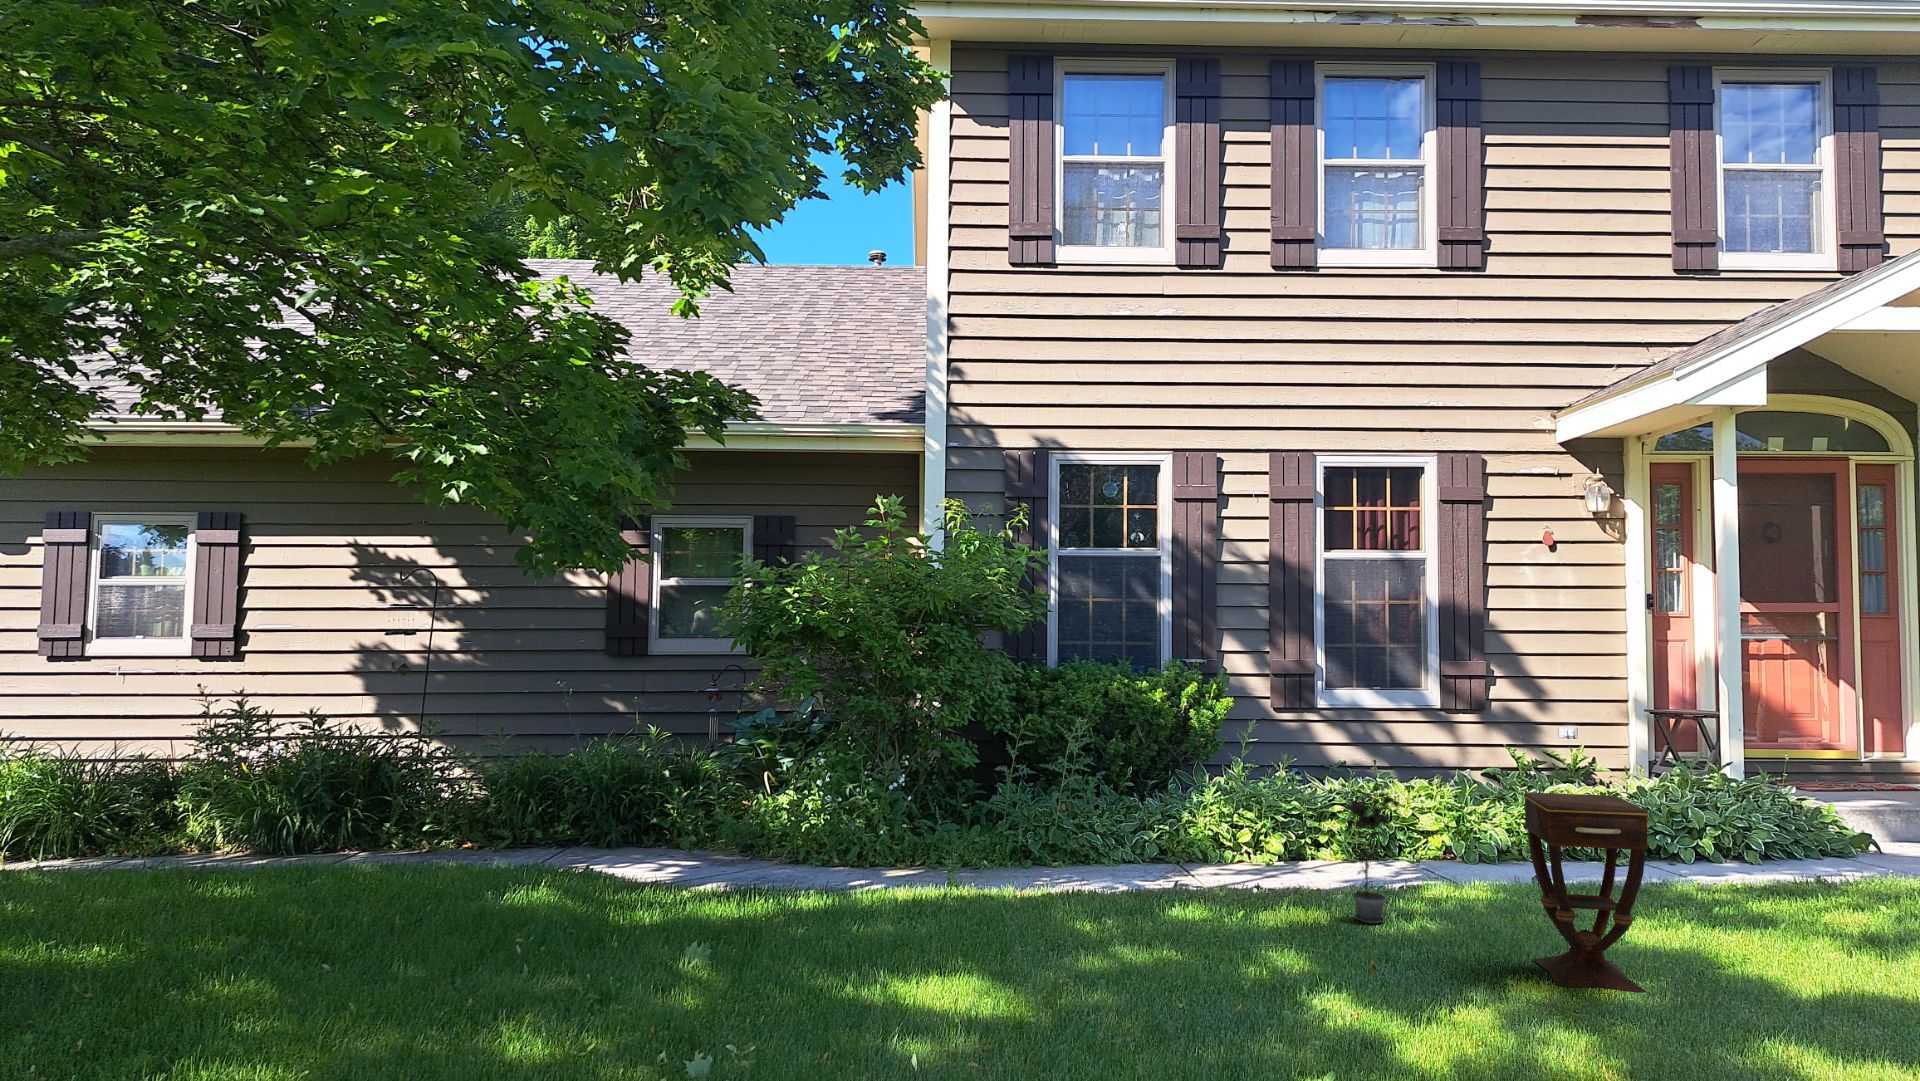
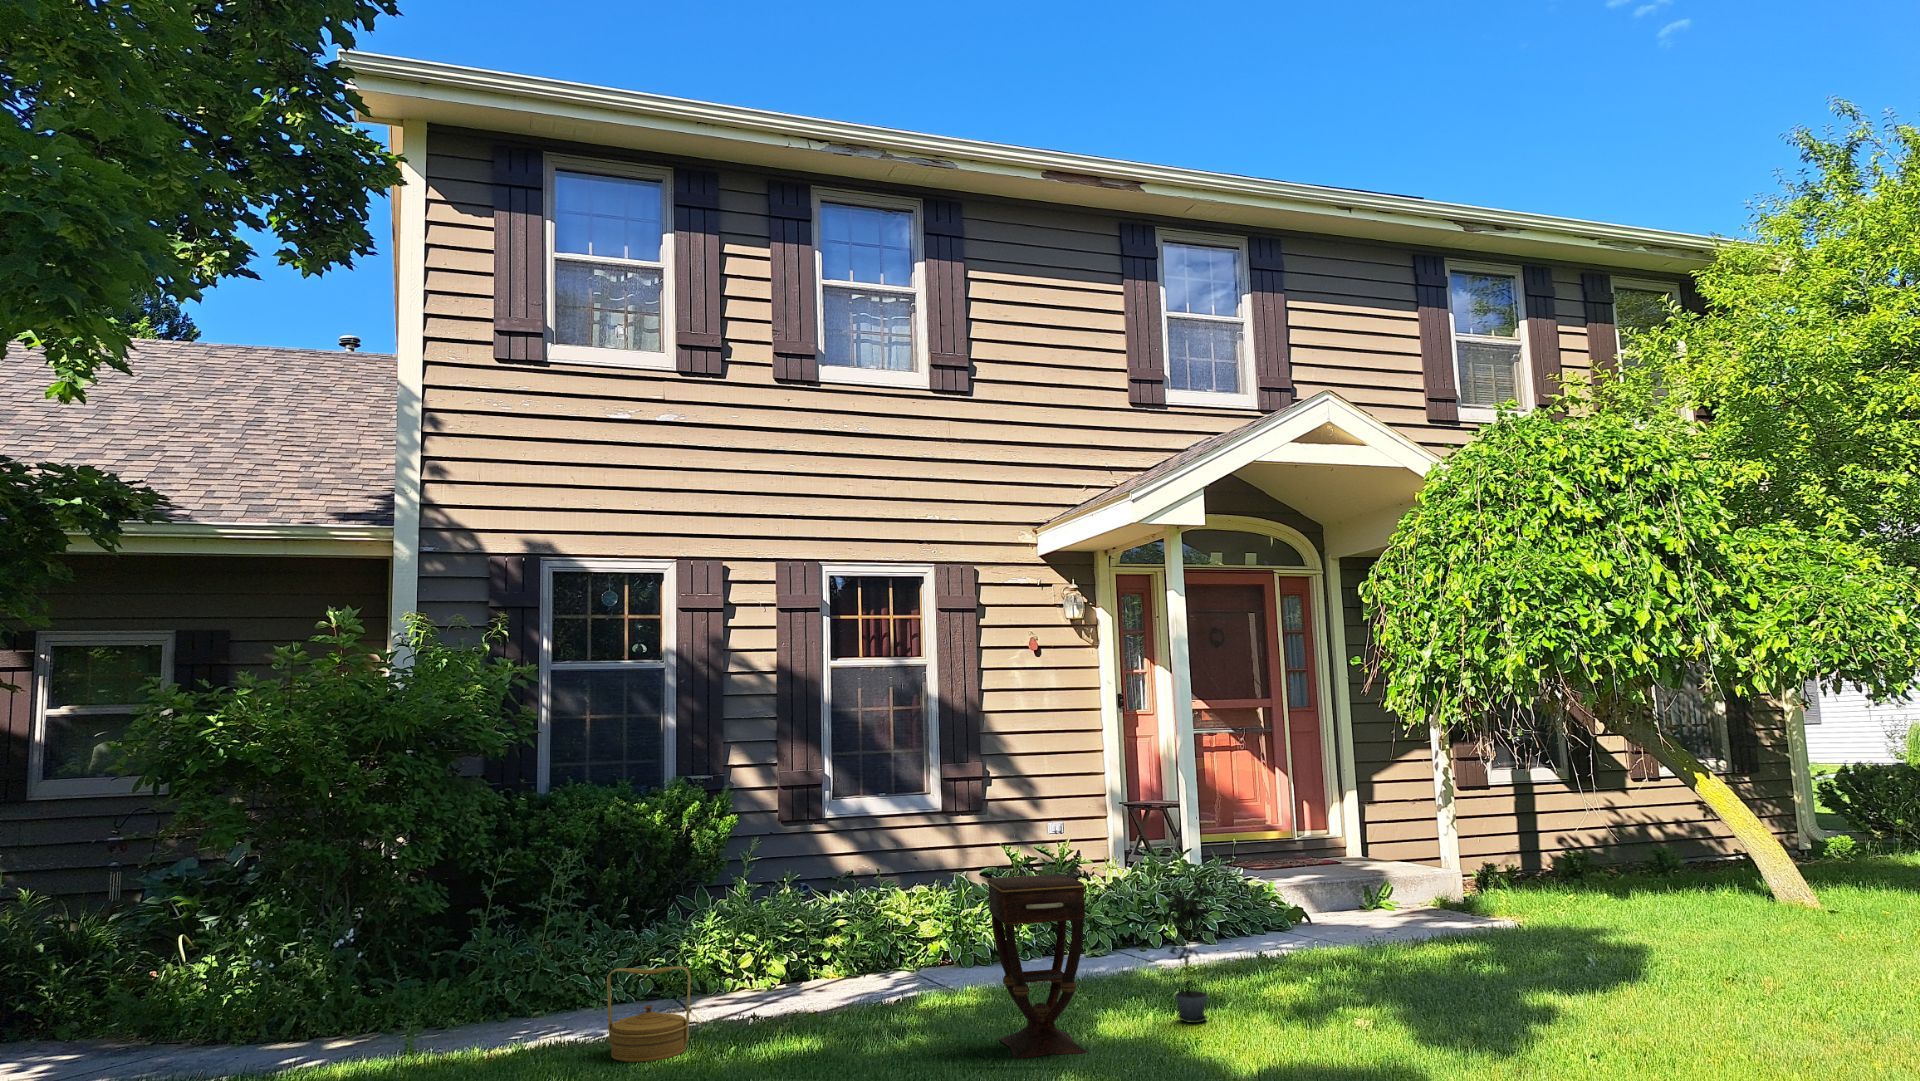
potted plant: present [1340,786,1399,924] -> present [1161,877,1216,1023]
basket: none [1126,838,1205,928] -> present [607,966,691,1062]

